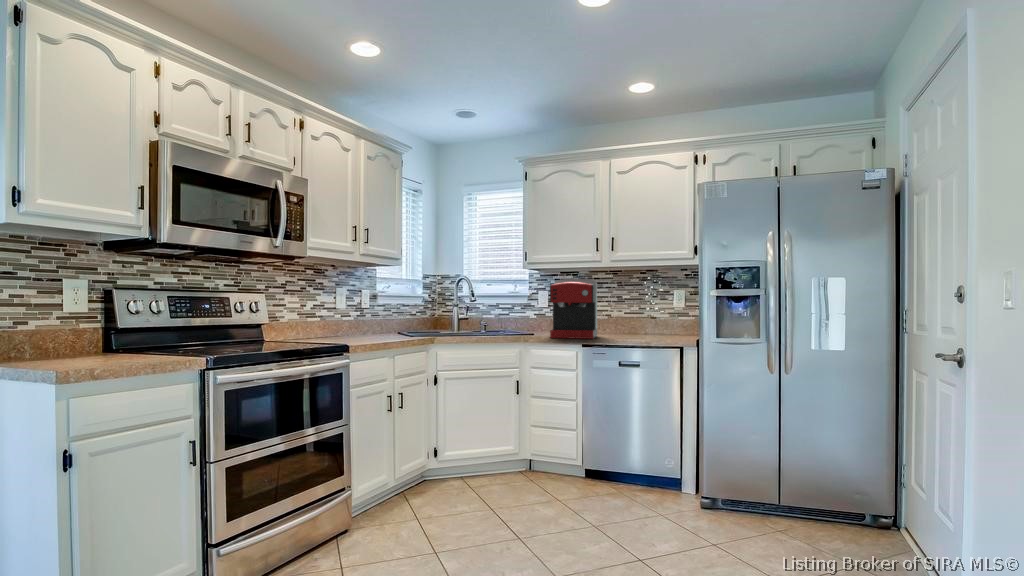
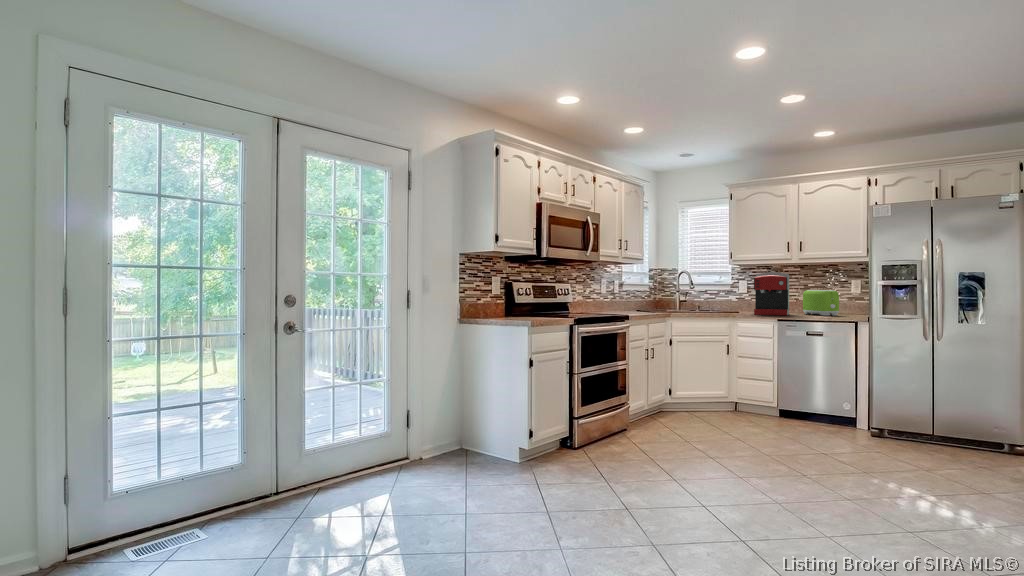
toaster: none [615,303,659,337] -> present [803,290,839,315]

